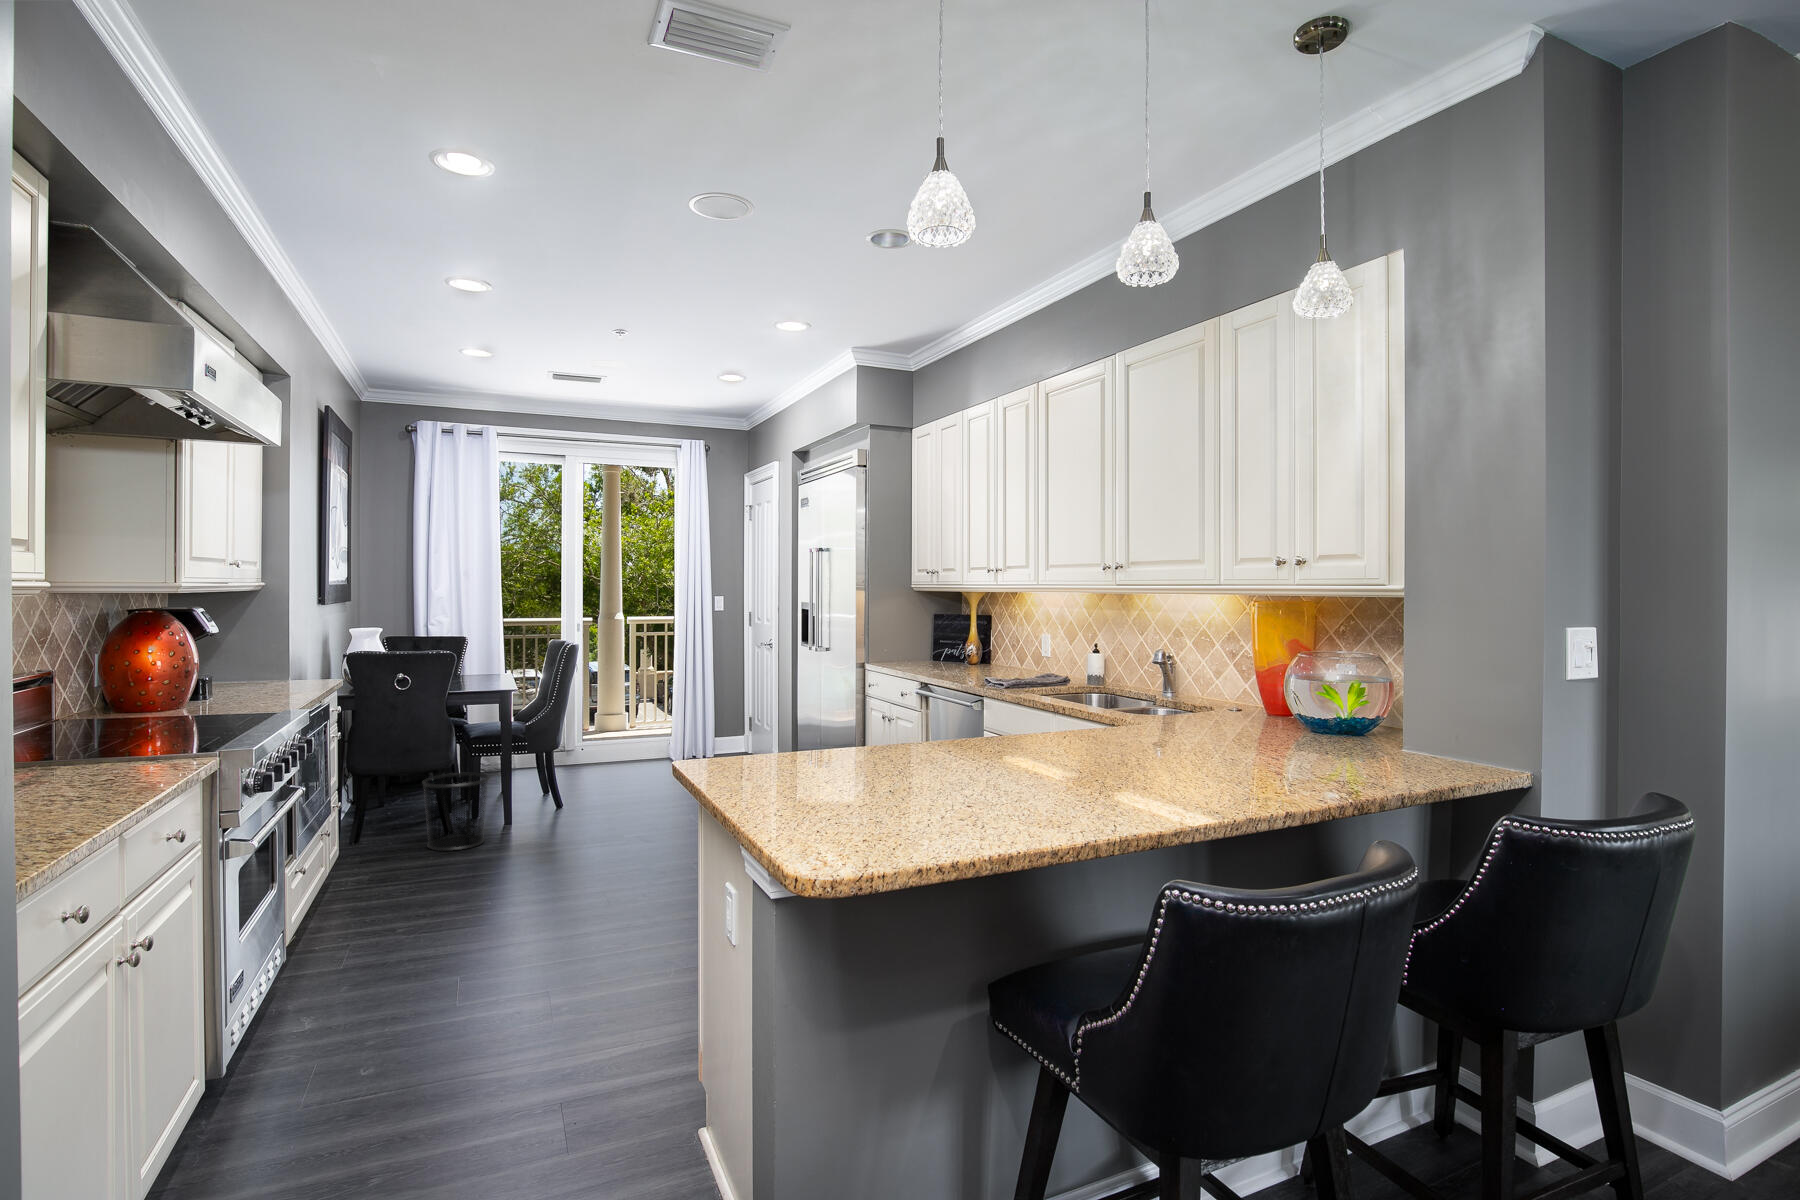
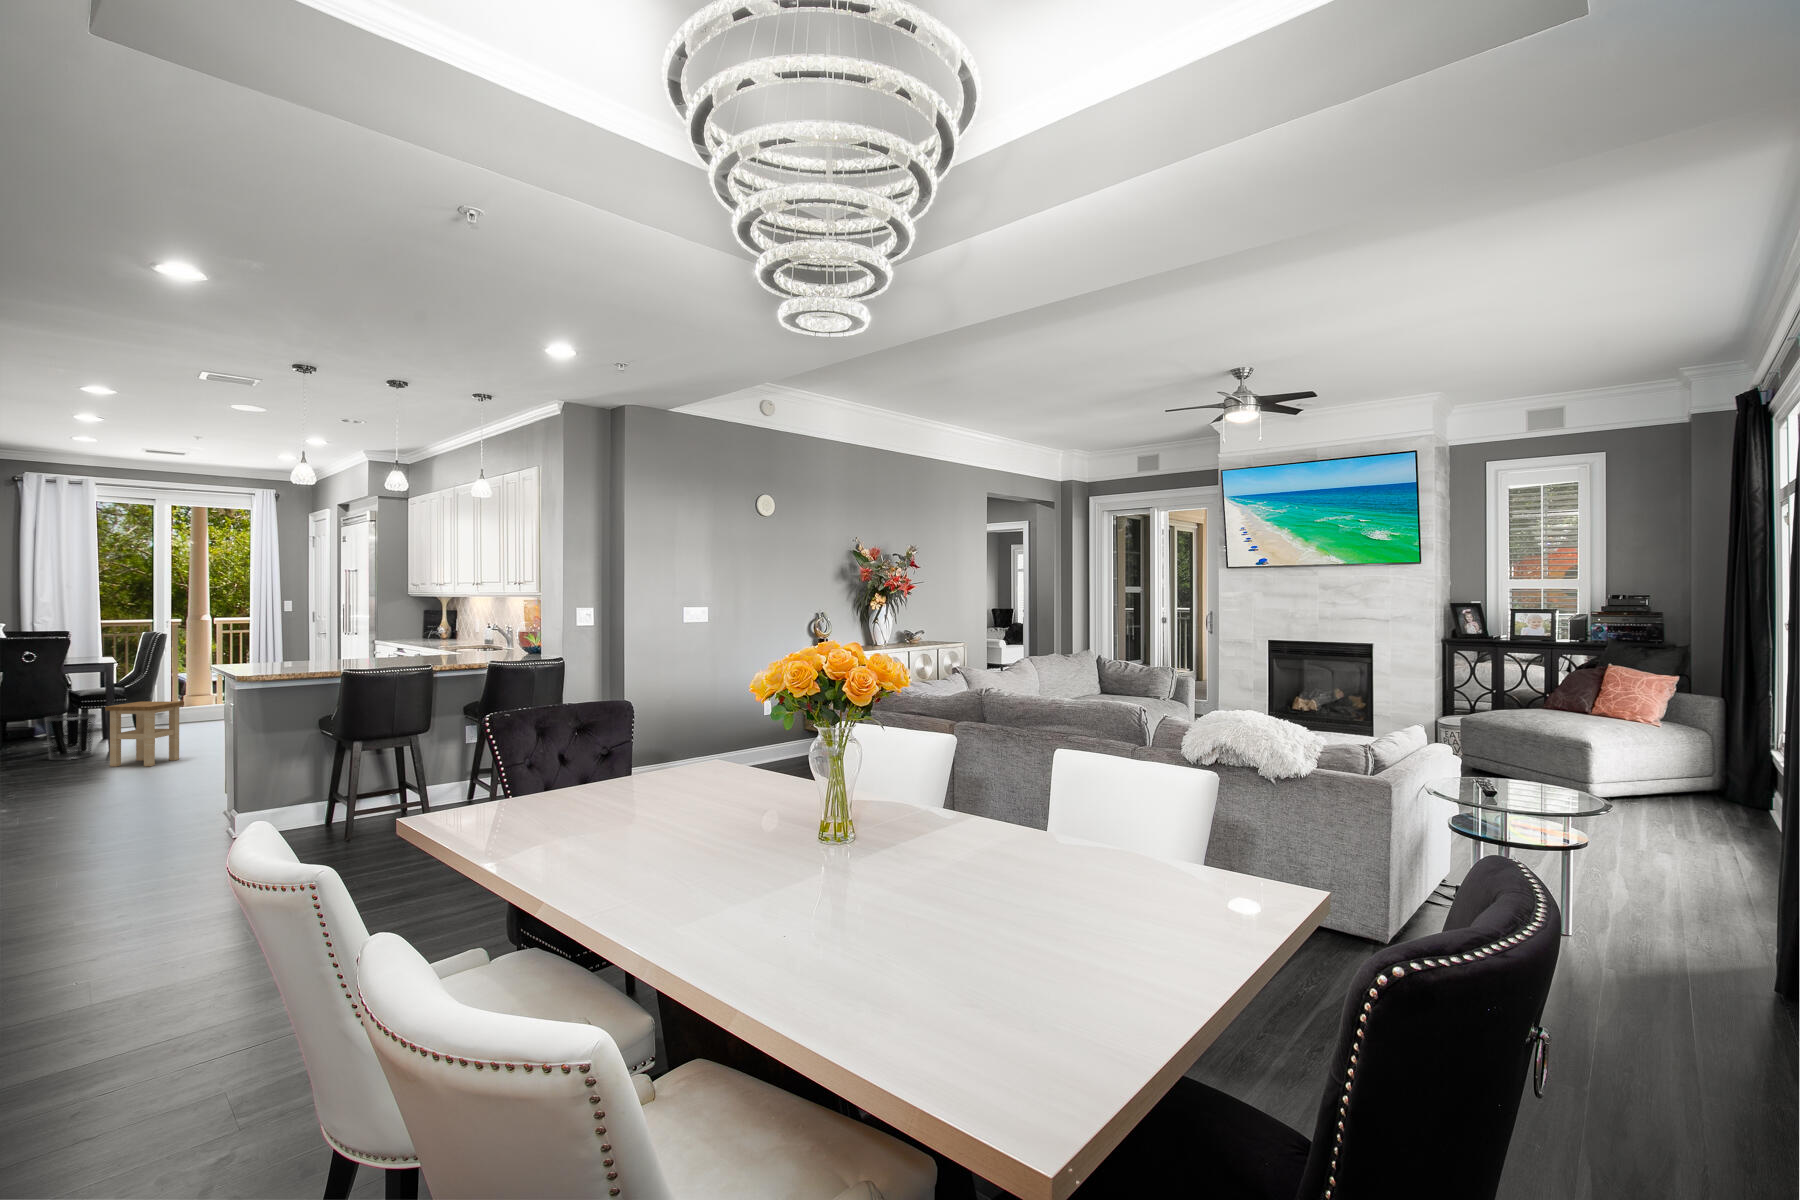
stool: none [497,764,607,886] -> present [105,701,184,767]

